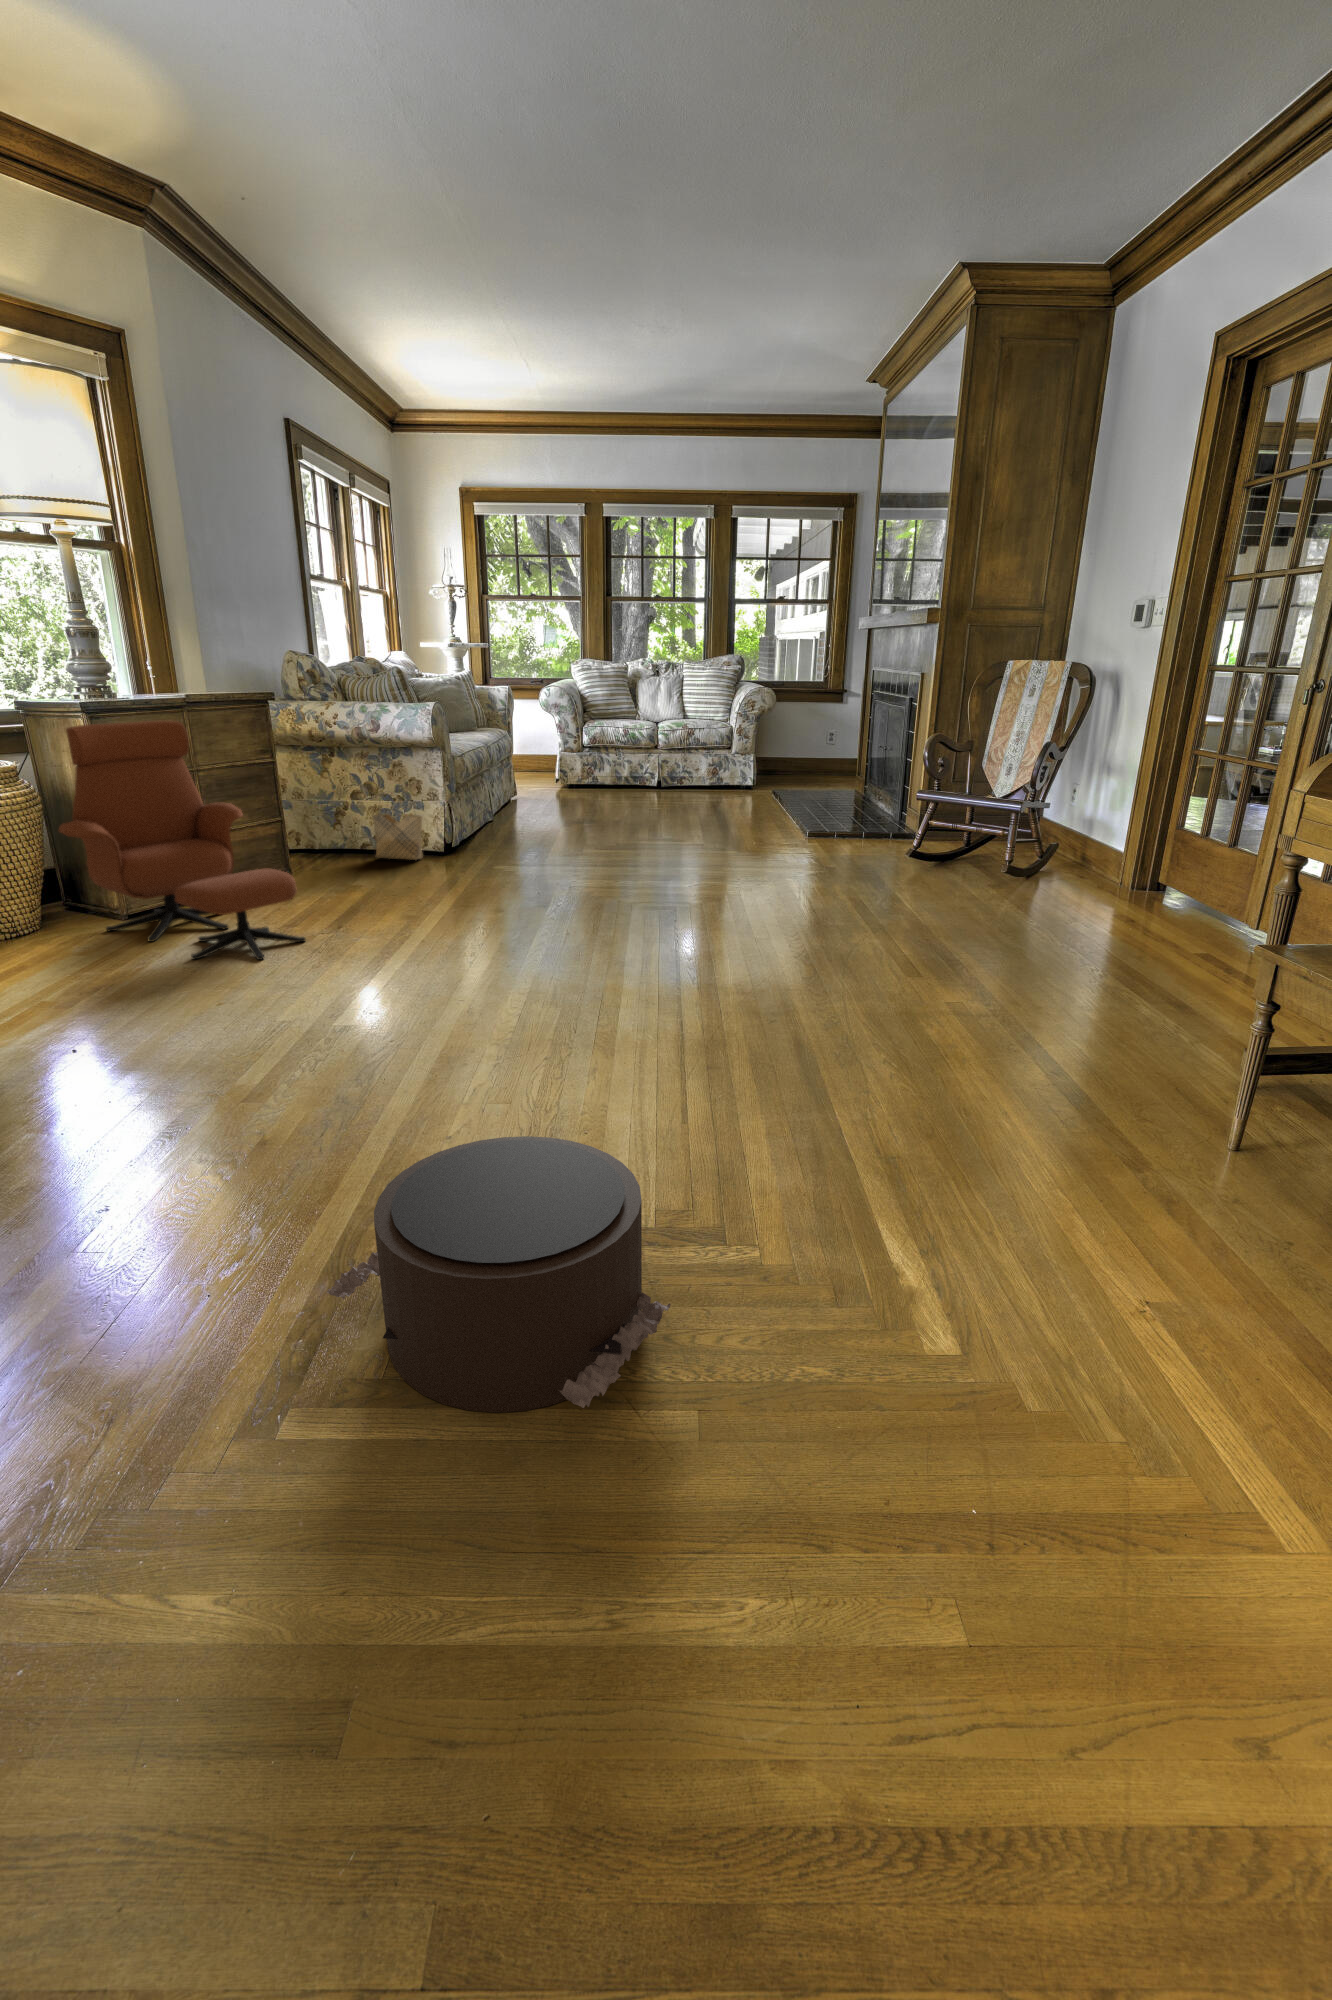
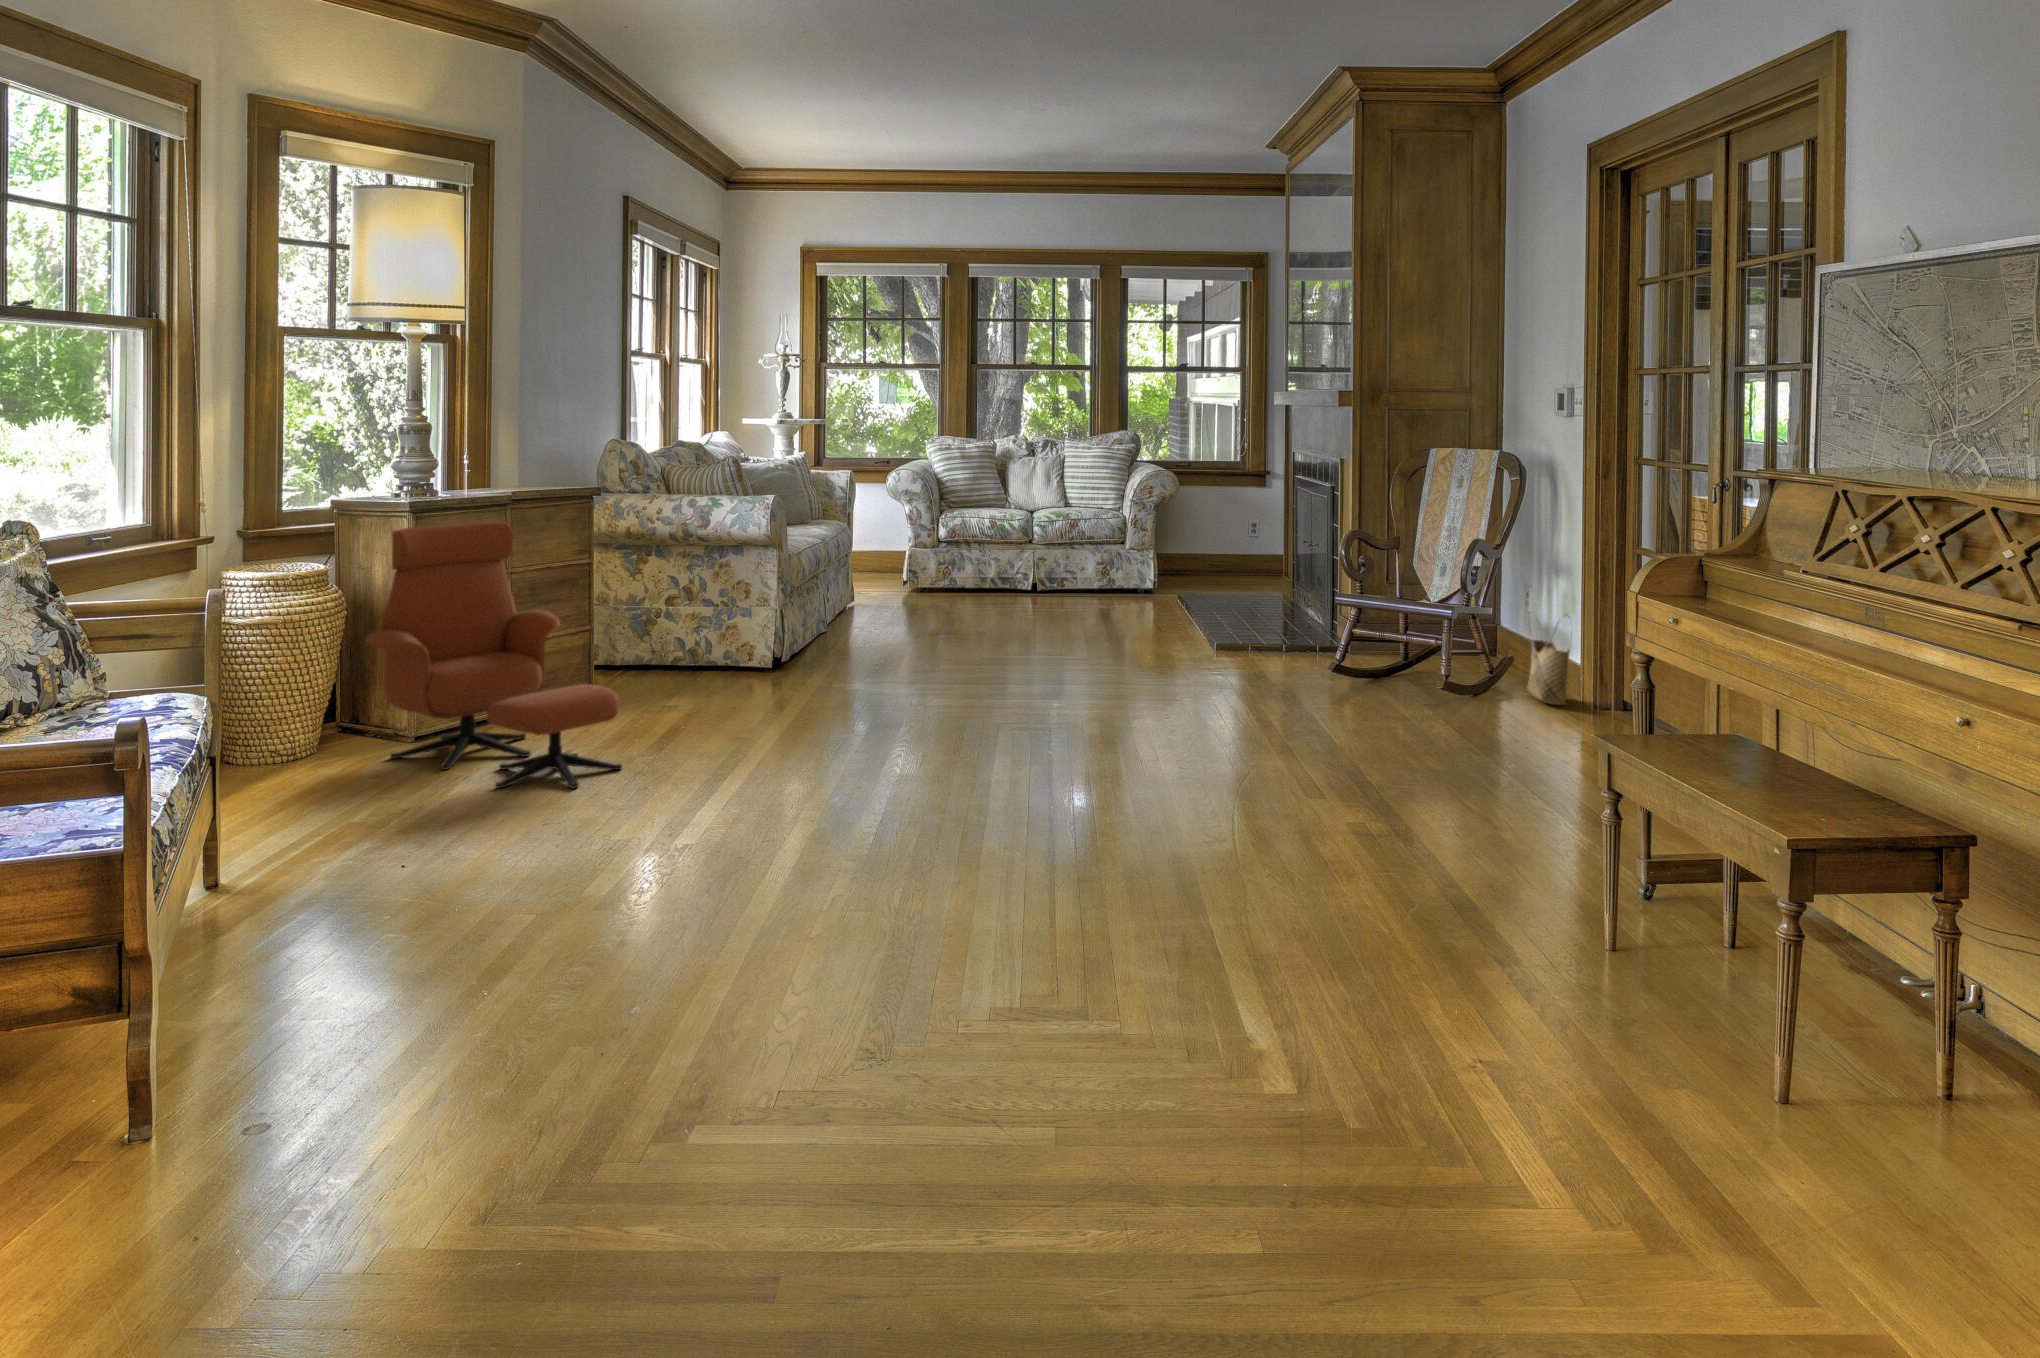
woven basket: present [373,794,423,860] -> present [1527,616,1570,705]
pouf: present [327,1136,671,1413] -> none [708,921,1031,1164]

